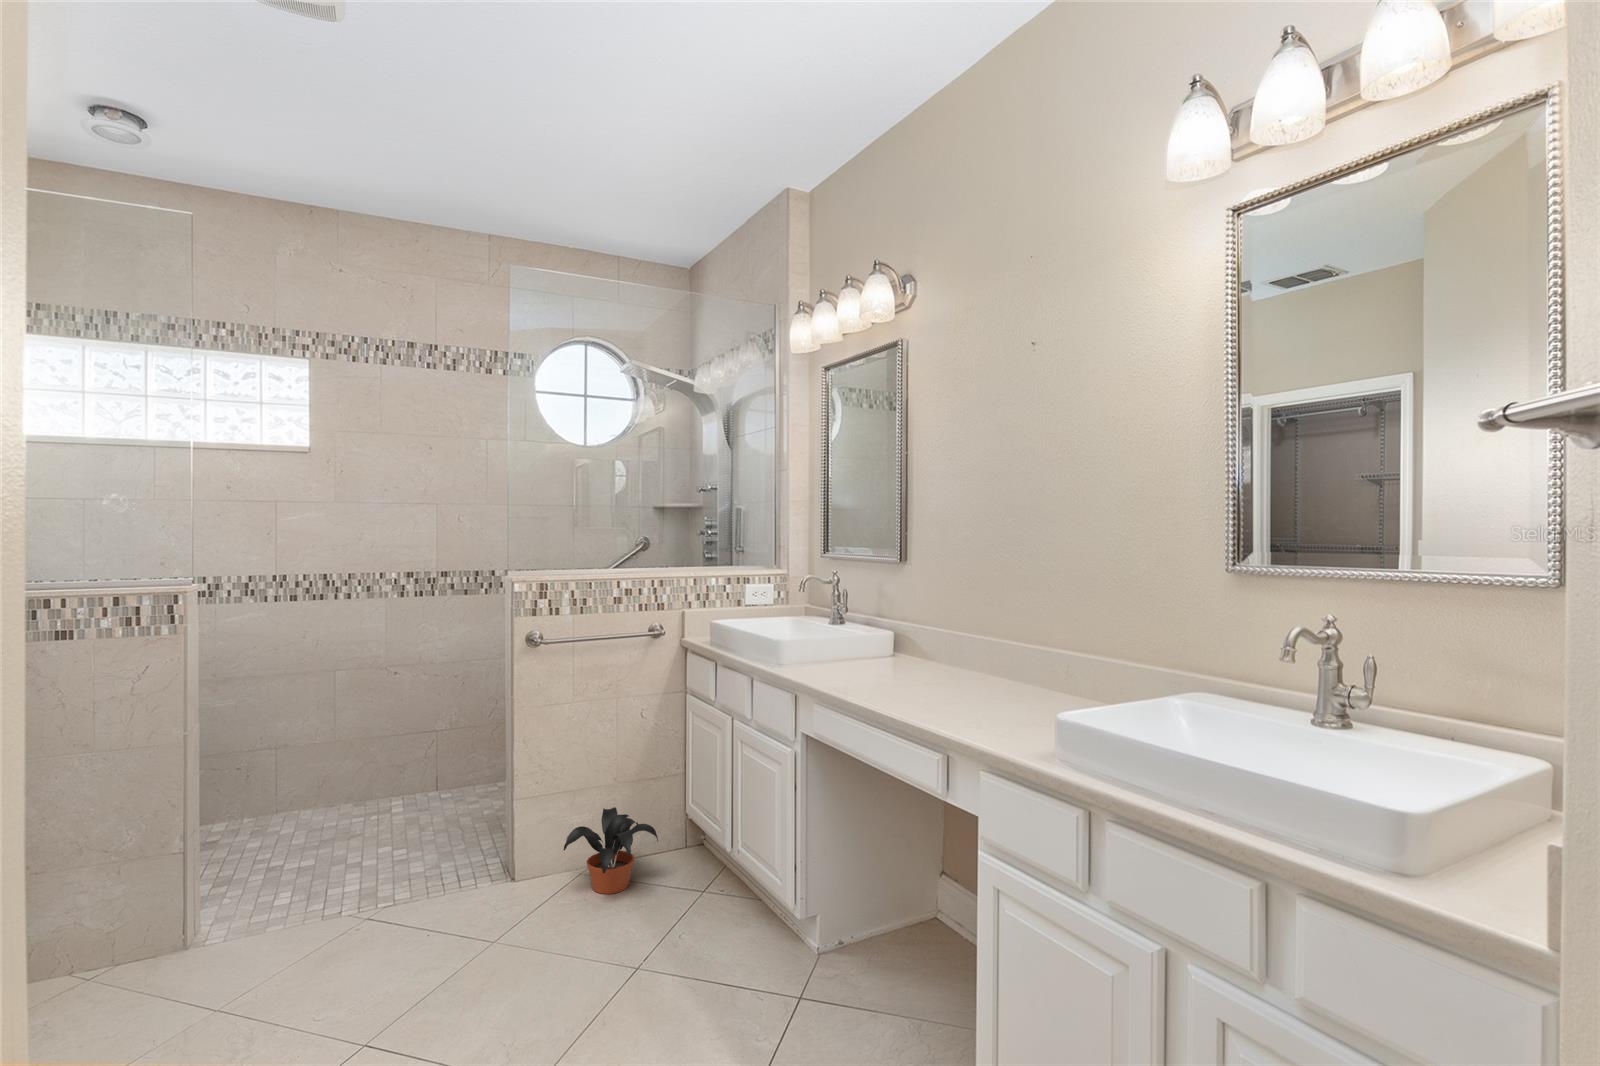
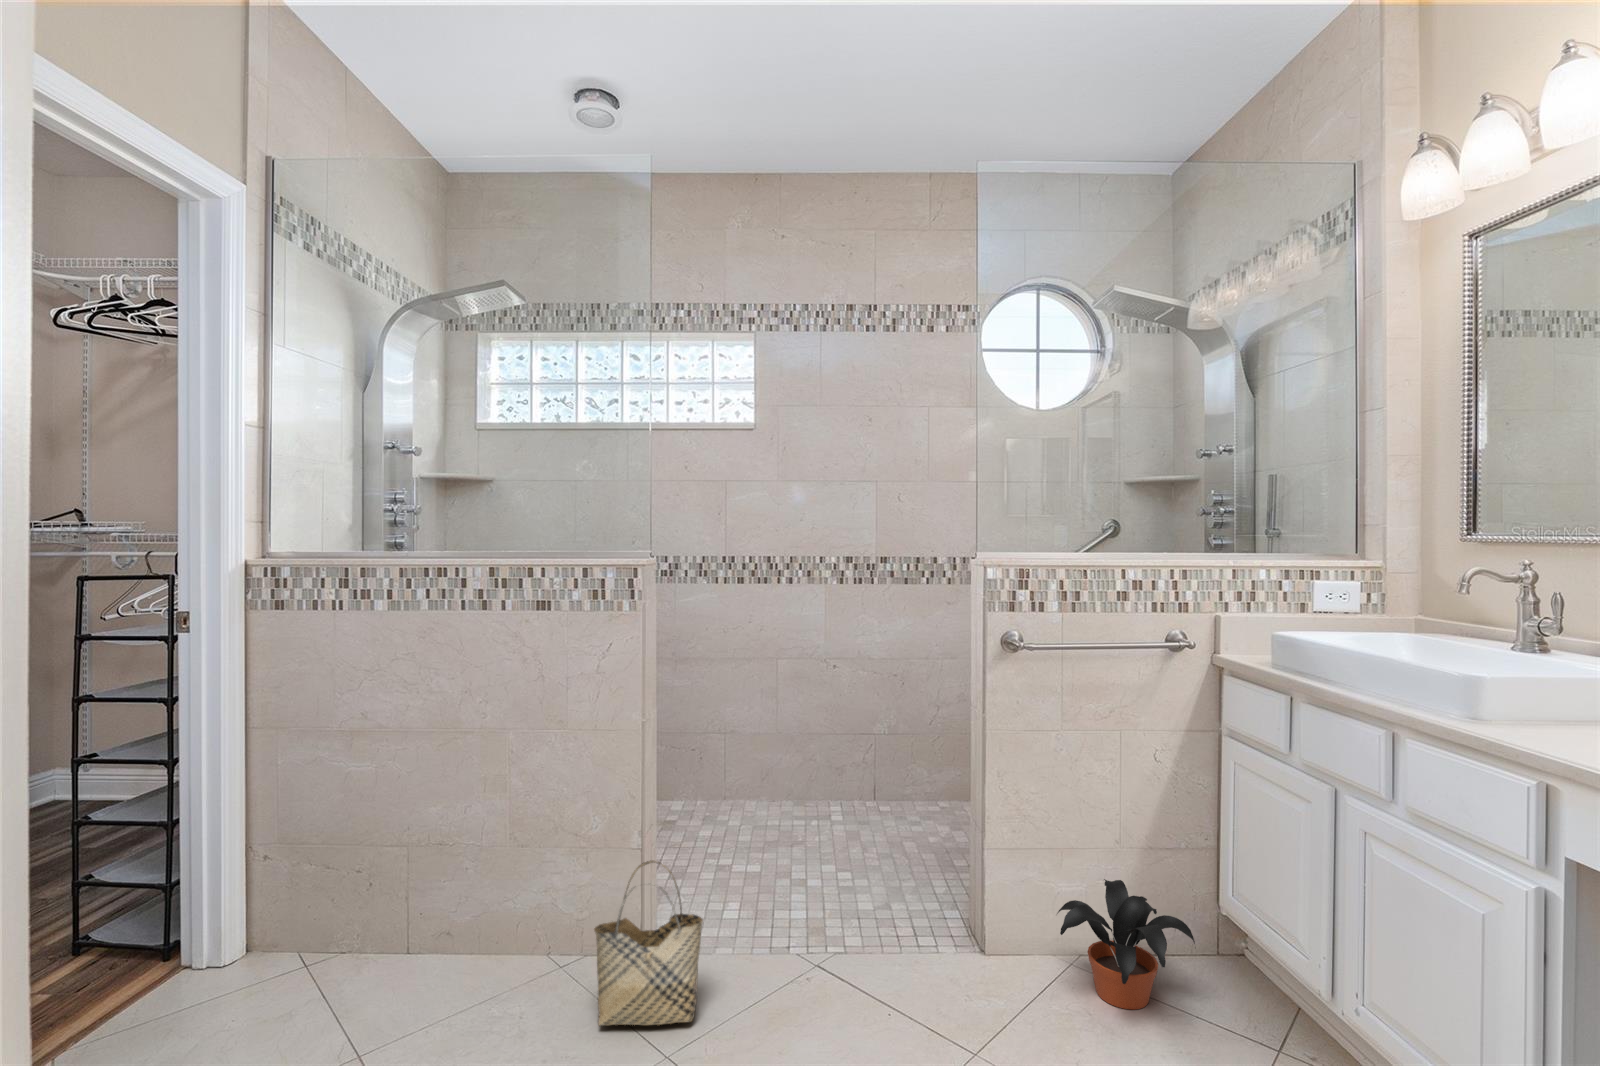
woven basket: none [133,852,250,1002] -> present [594,861,703,1026]

